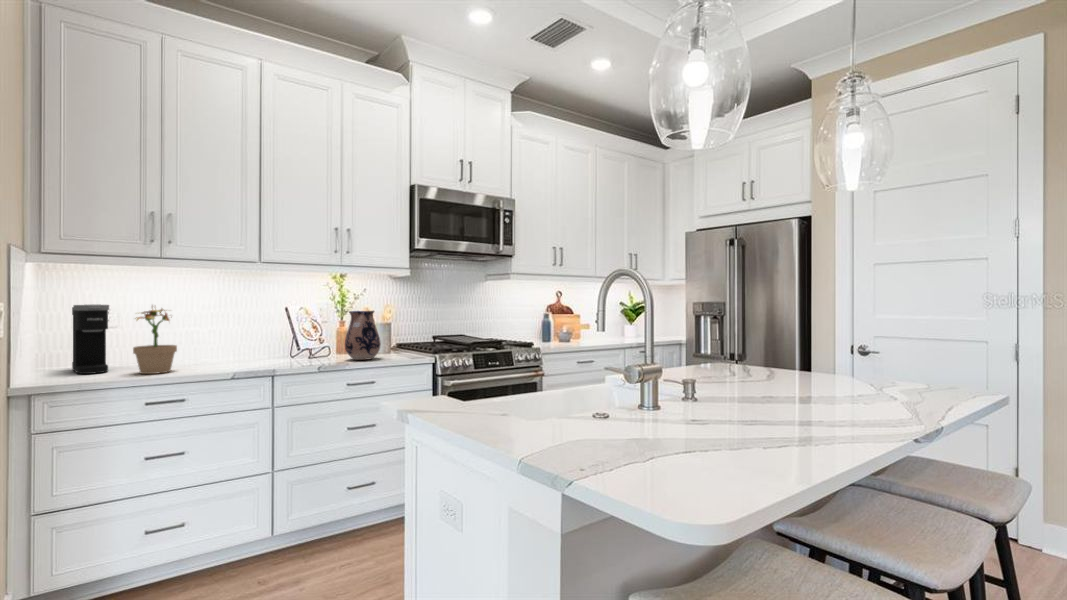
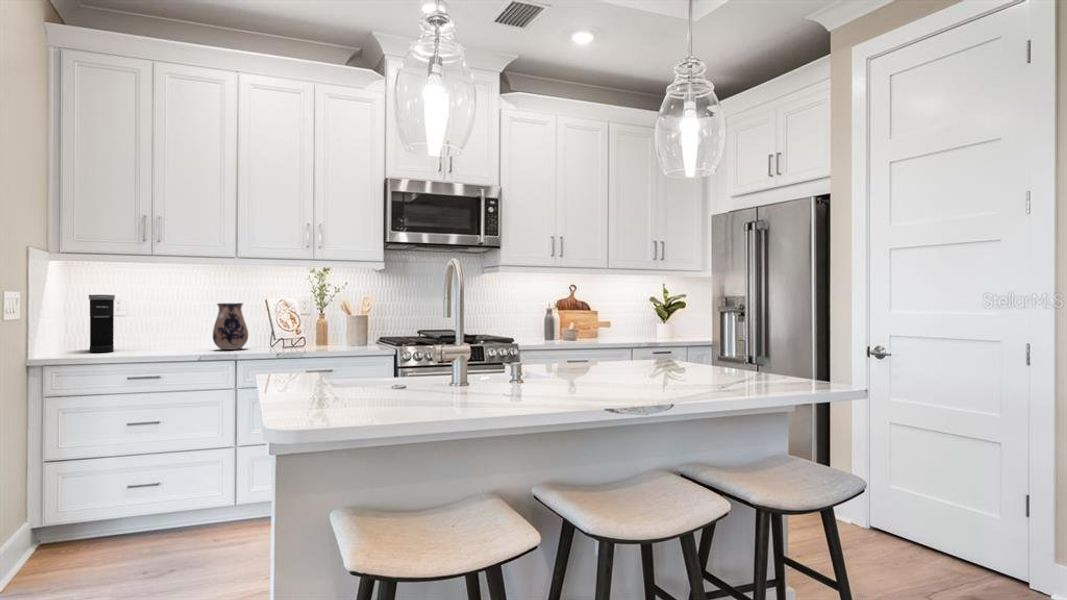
potted plant: present [133,307,177,374] -> none [127,295,162,354]
ceramic pitcher: present [345,311,381,360] -> present [213,303,248,350]

